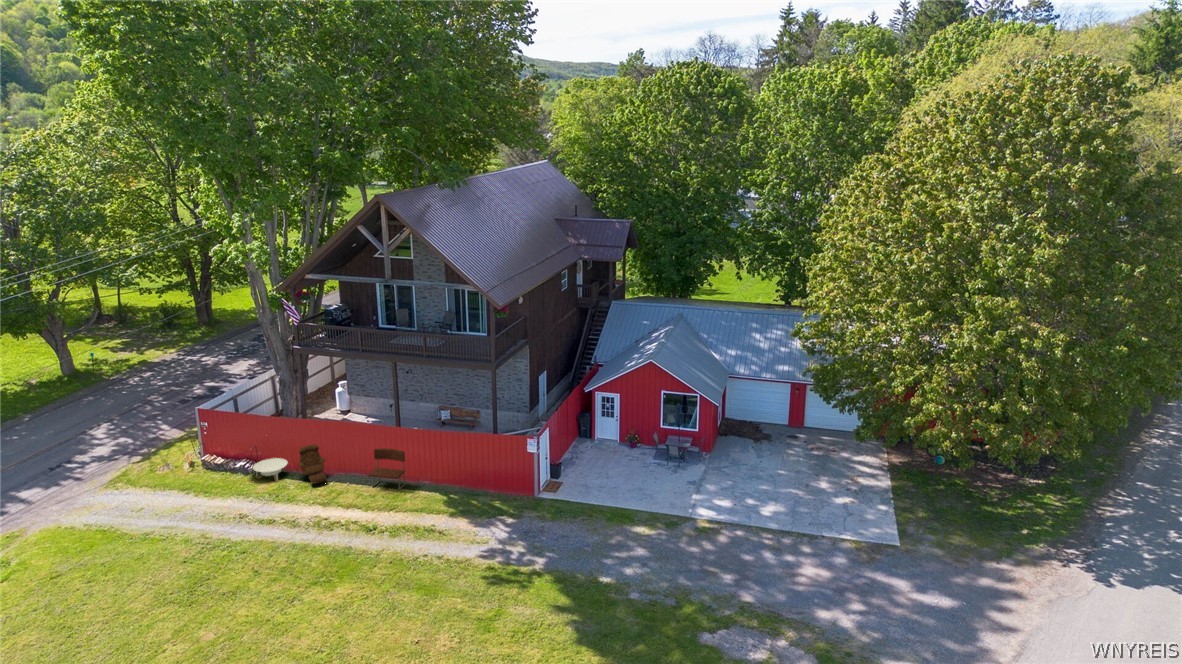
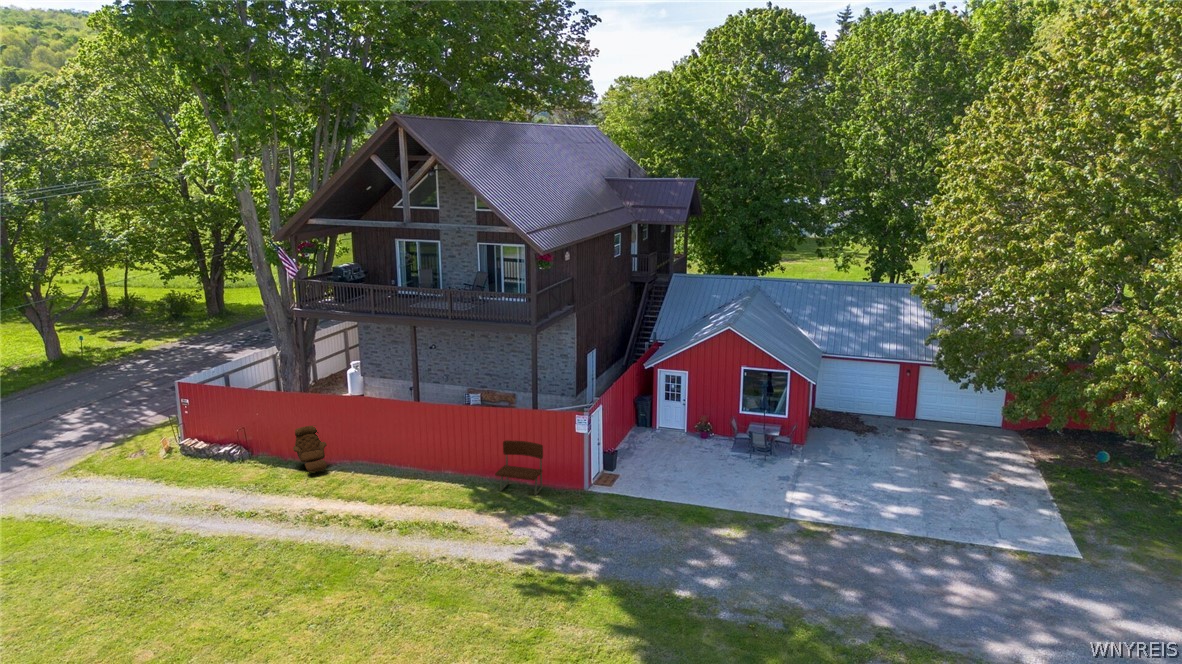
bench: present [368,448,405,490] -> present [495,440,543,495]
round table: present [253,458,288,482] -> none [239,443,282,470]

